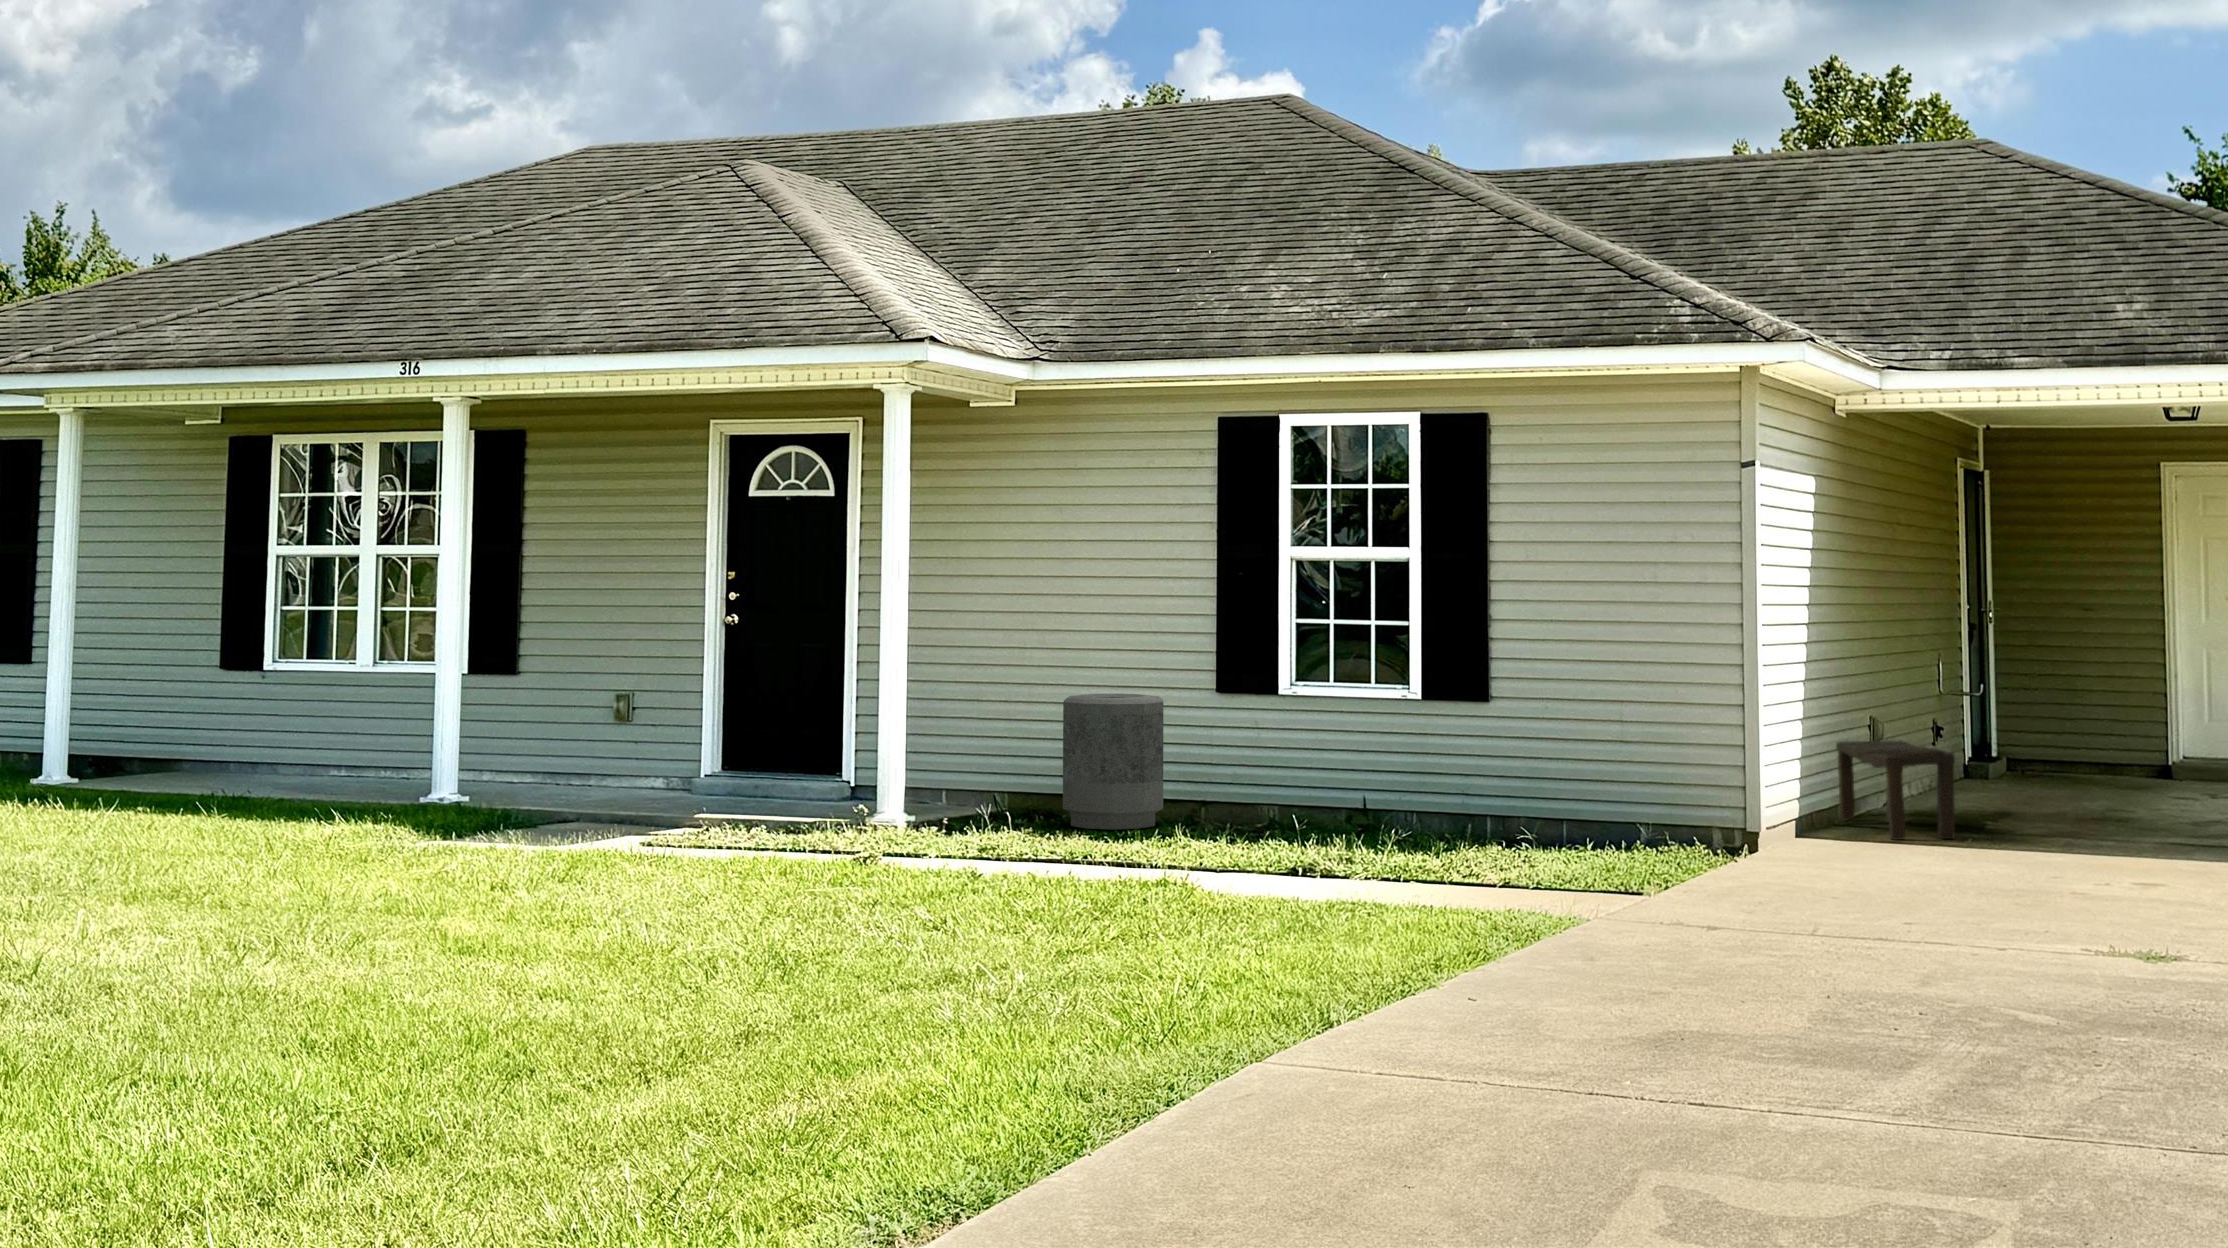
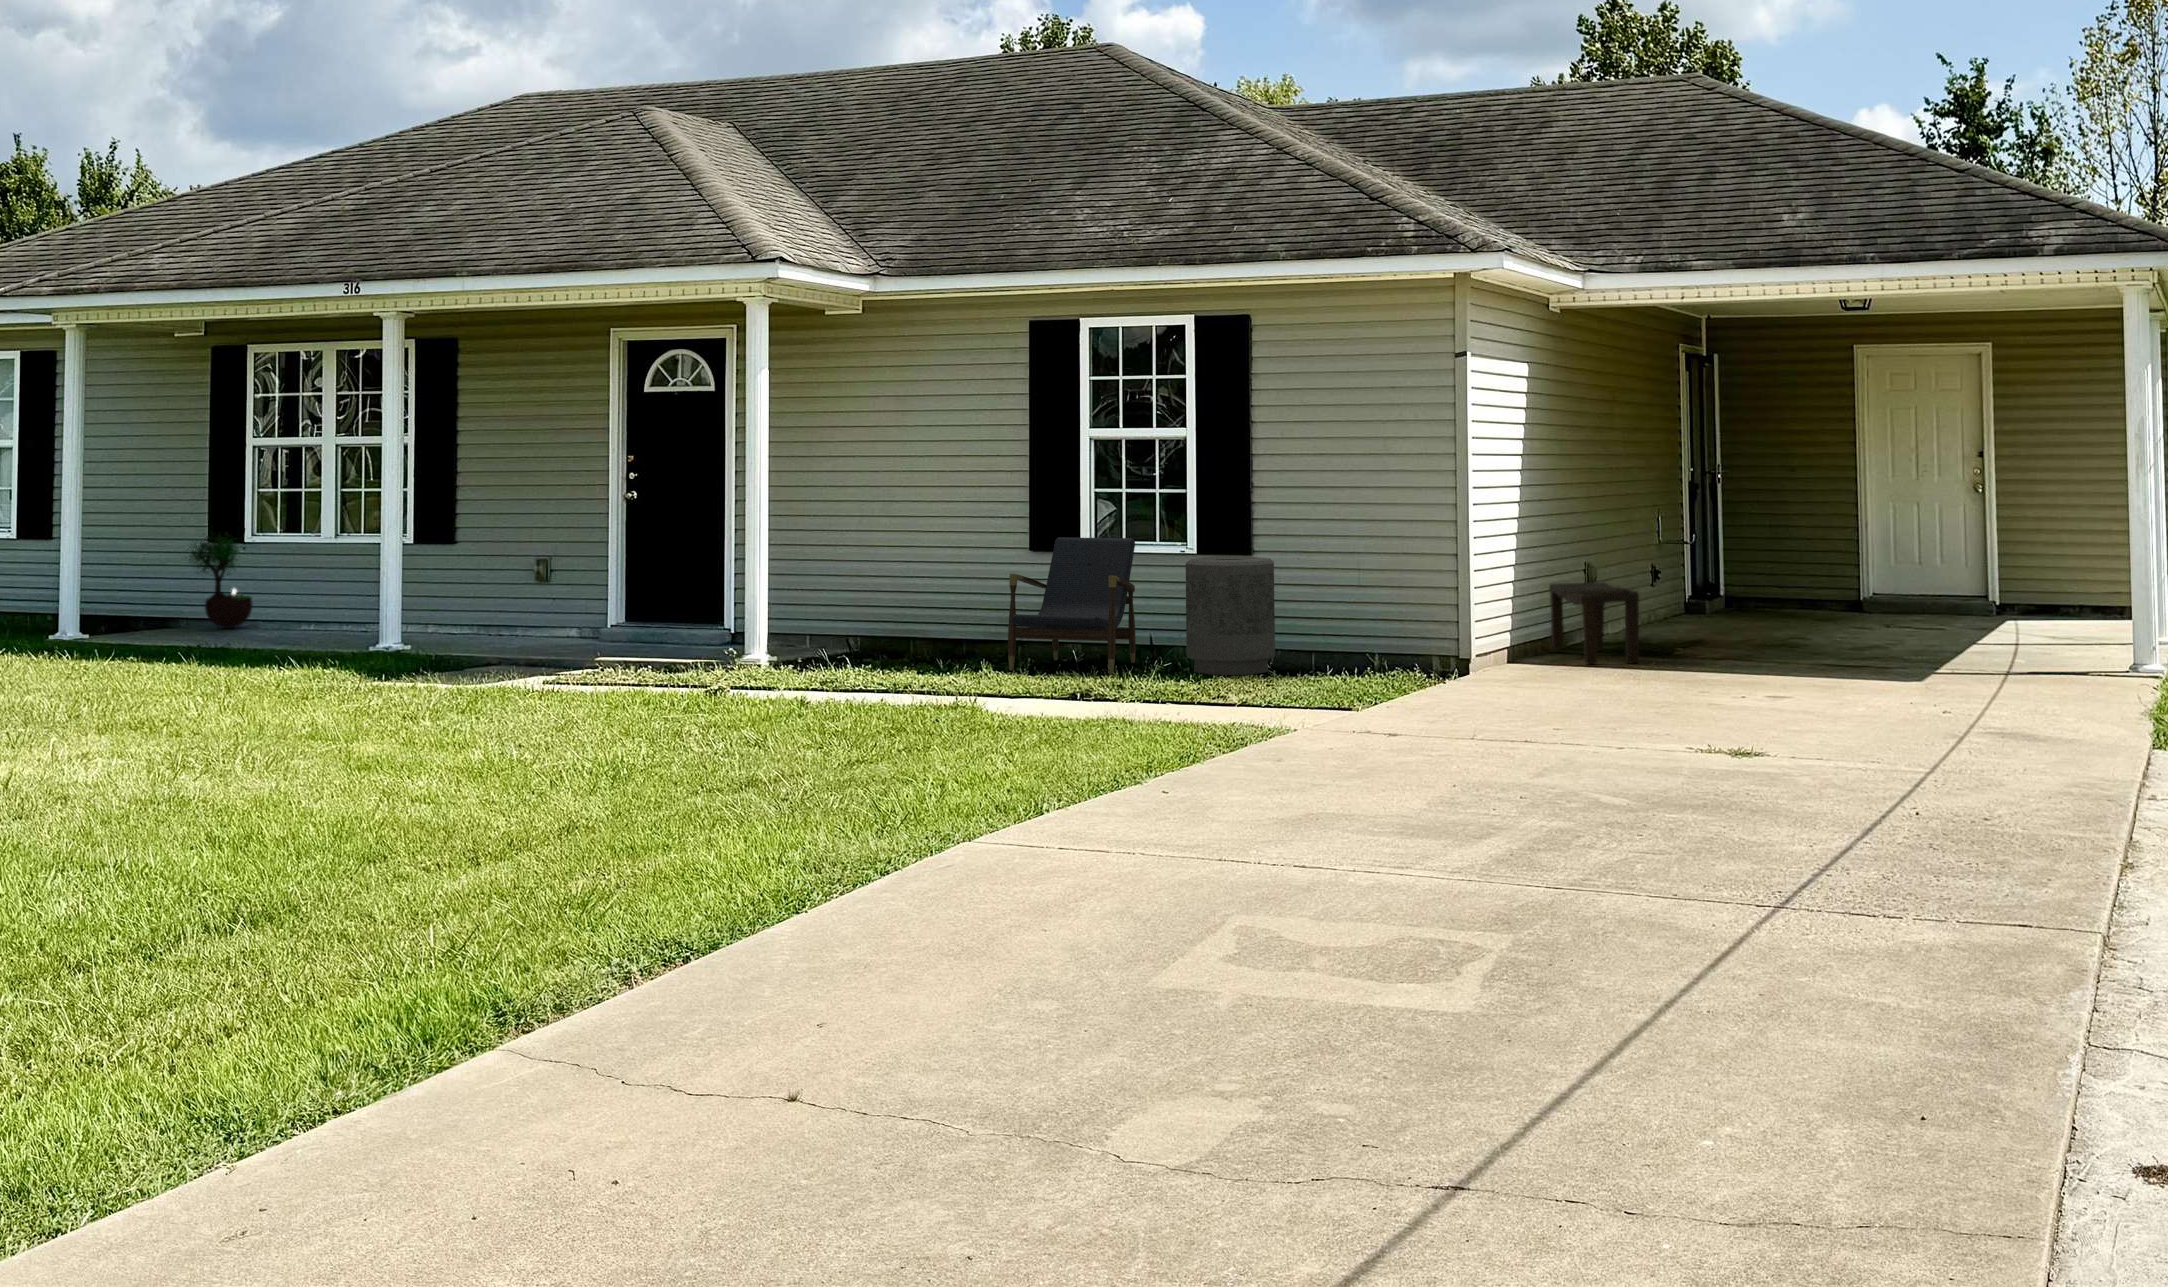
potted tree: none [188,652,271,774] -> present [185,534,252,628]
lounge chair: none [1201,679,1349,845] -> present [1008,537,1136,674]
trash can: present [1063,694,1163,830] -> present [1186,556,1275,675]

